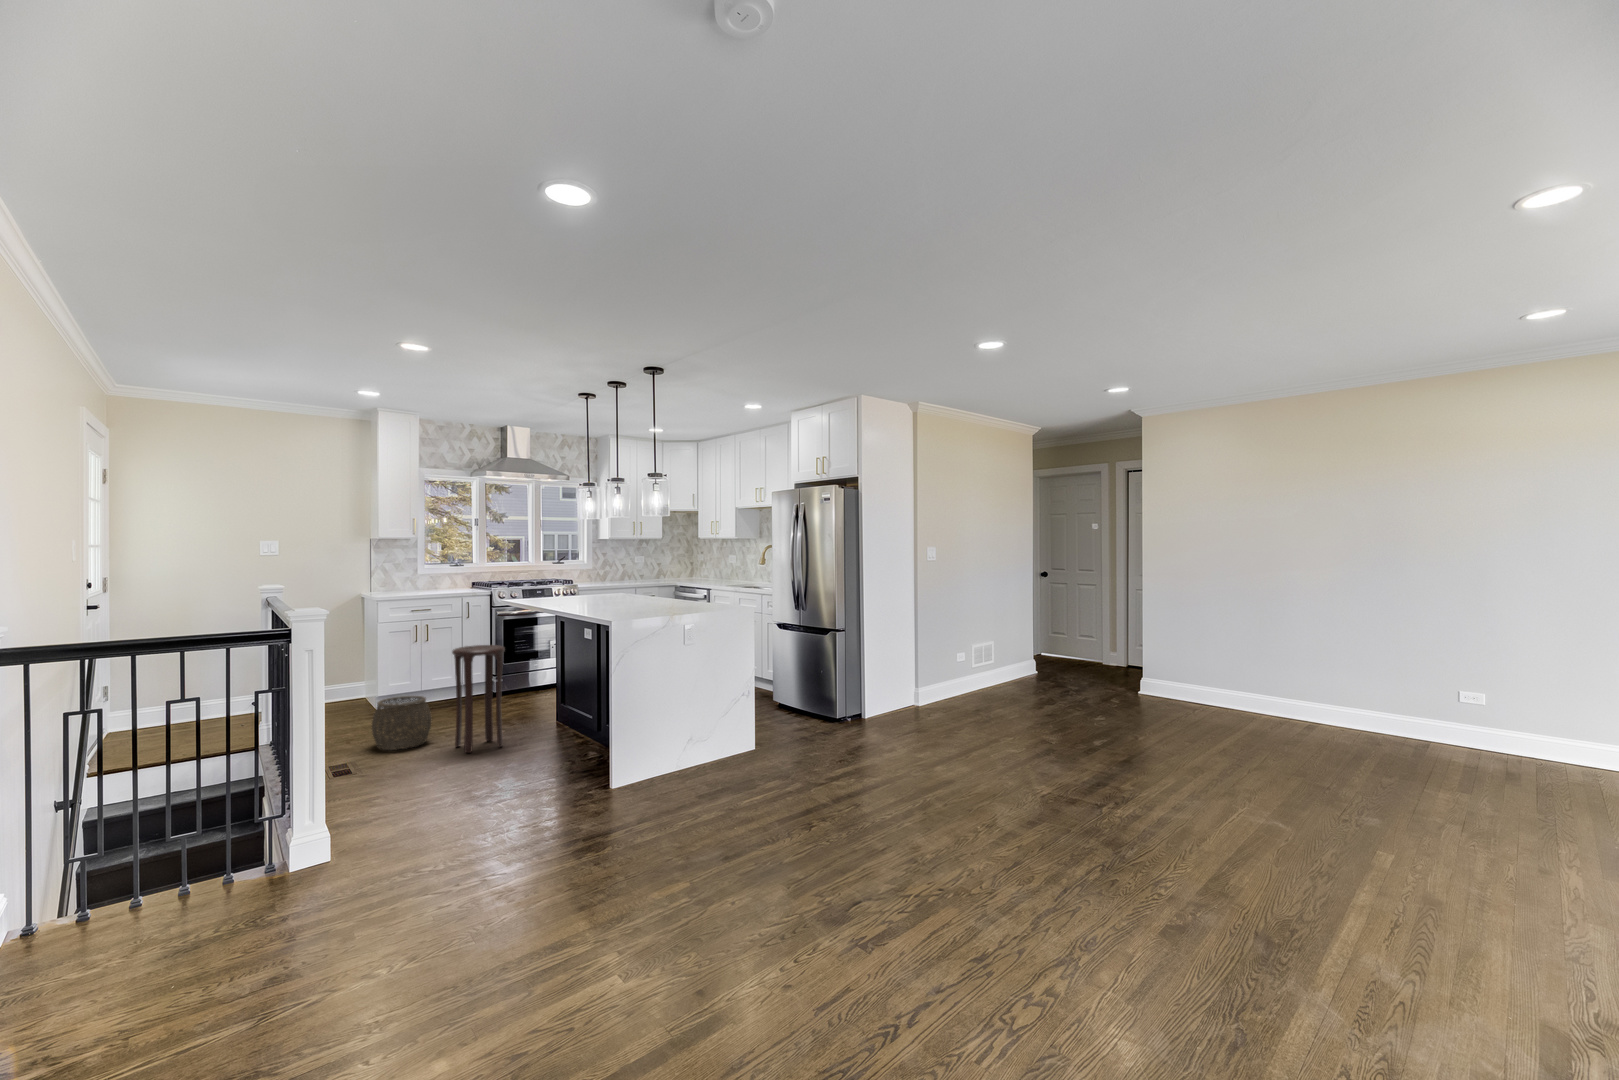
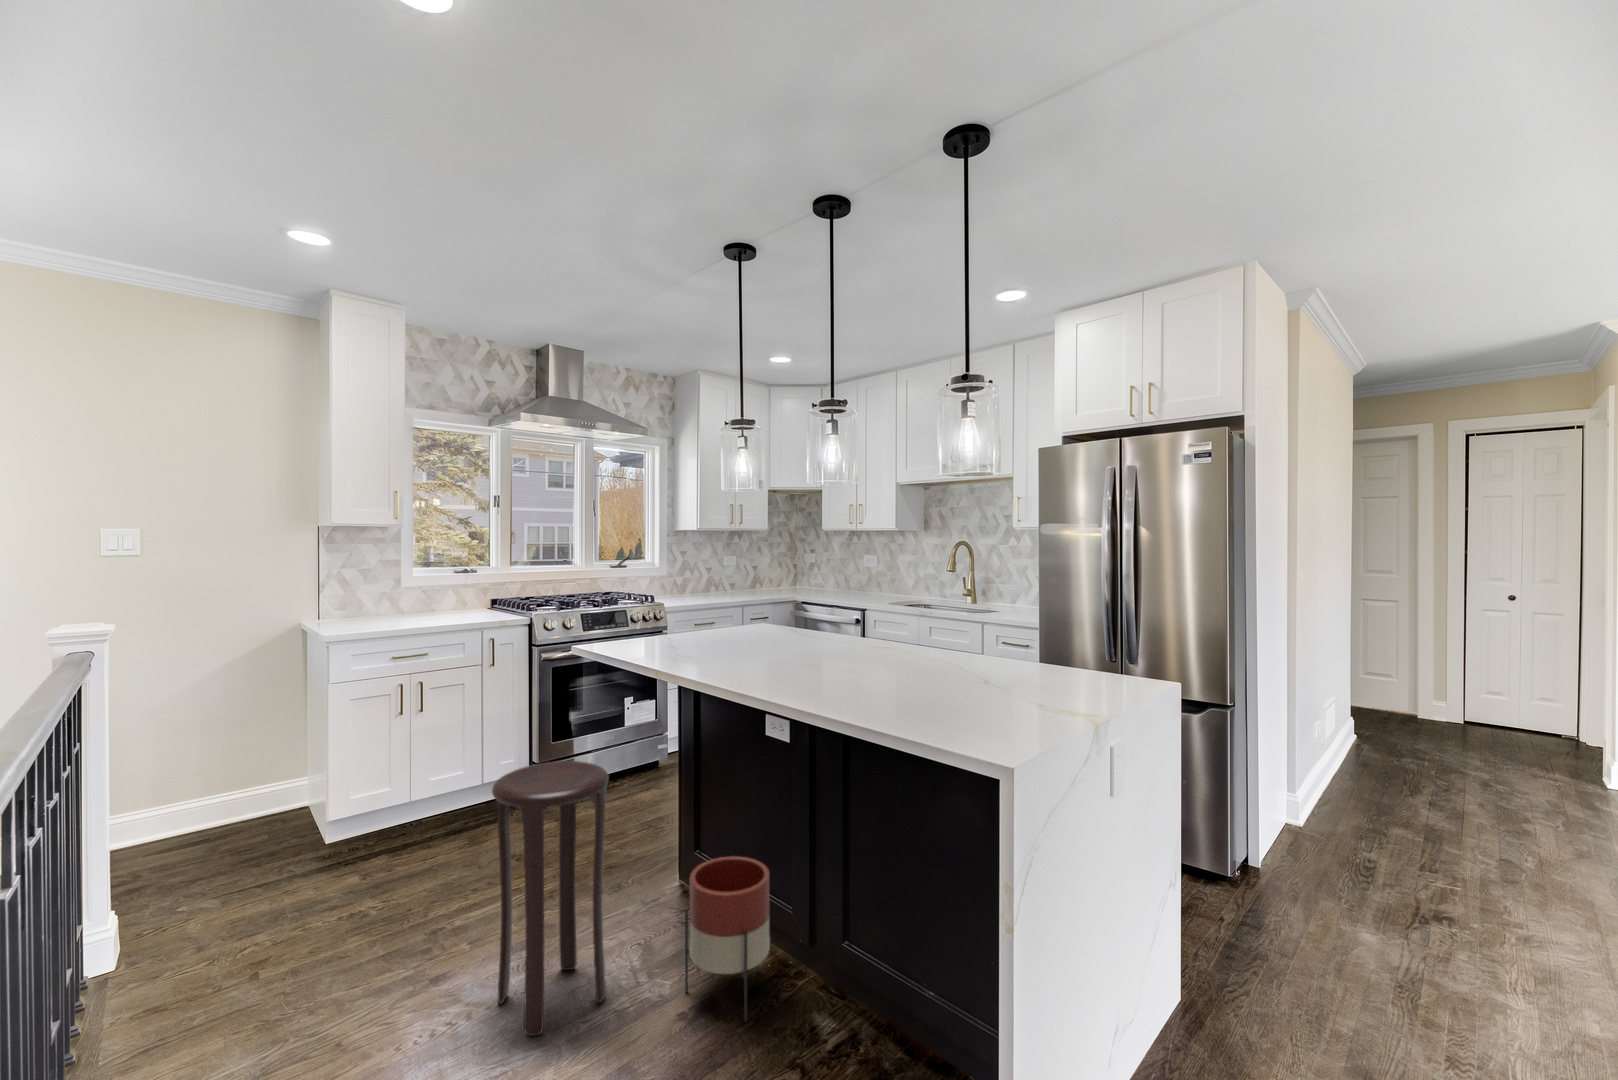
planter: none [538,689,576,752] -> present [685,856,770,1022]
woven basket: present [372,696,432,750] -> none [299,870,441,1024]

